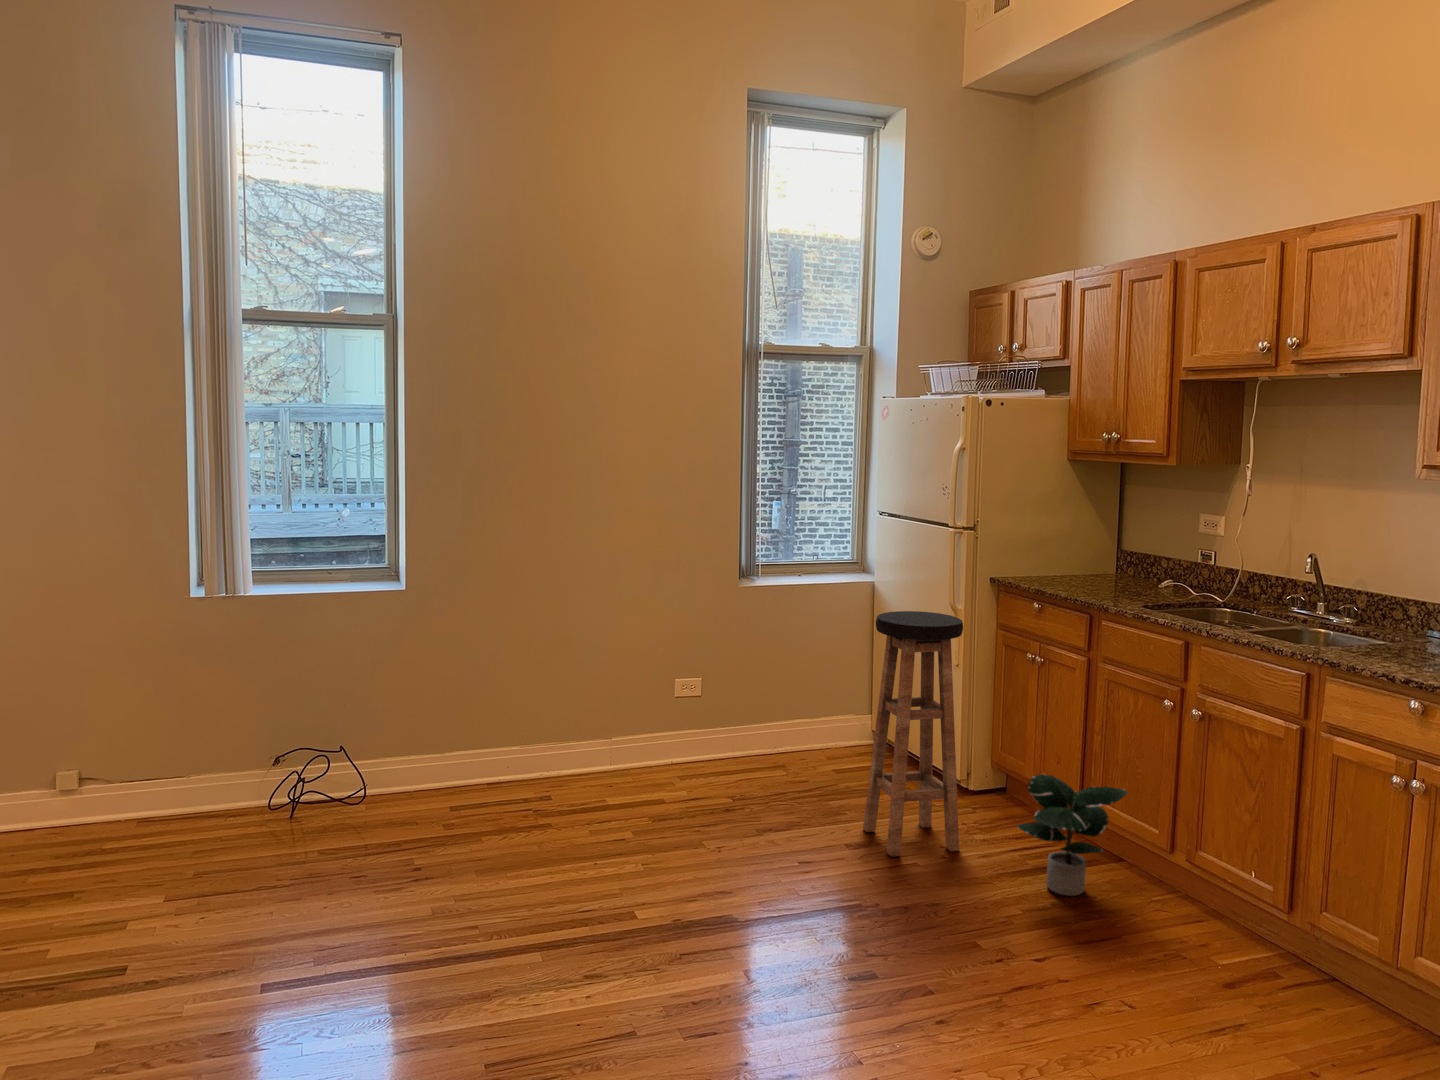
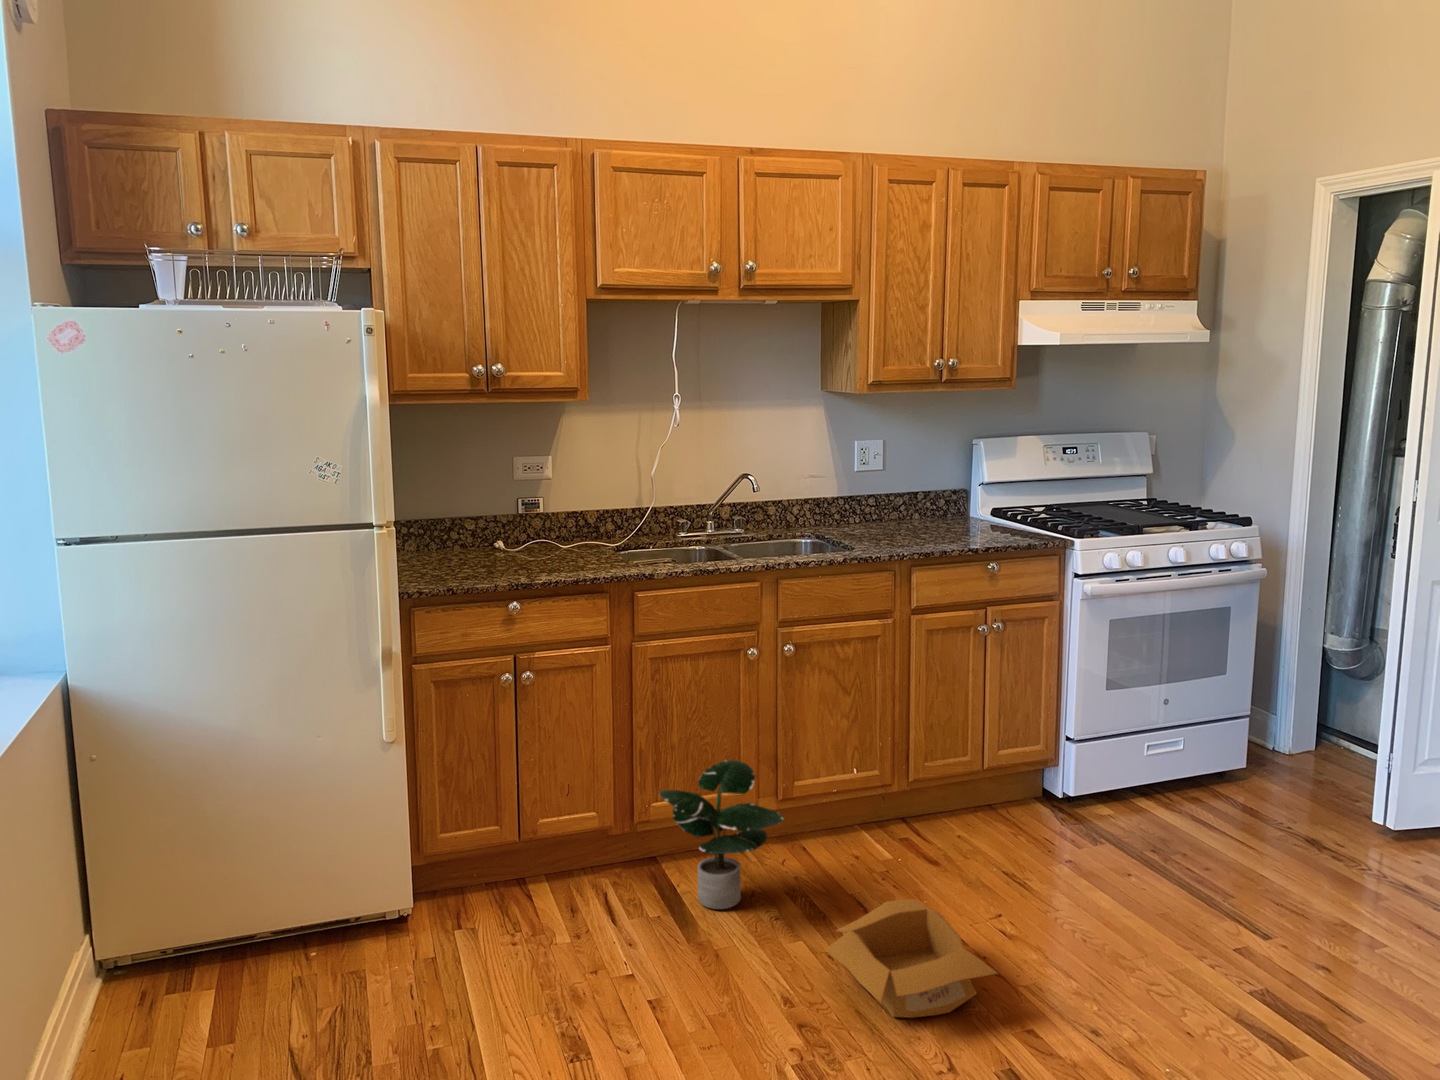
bar stool: present [863,611,963,857] -> none [472,643,615,1030]
cardboard box: none [892,897,1039,978] -> present [826,899,998,1018]

